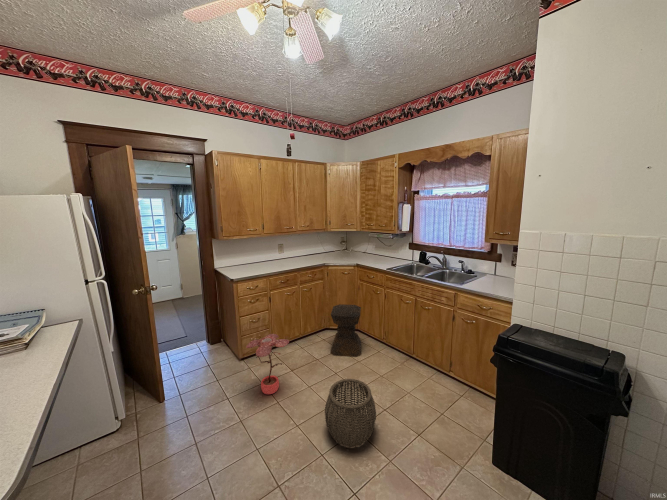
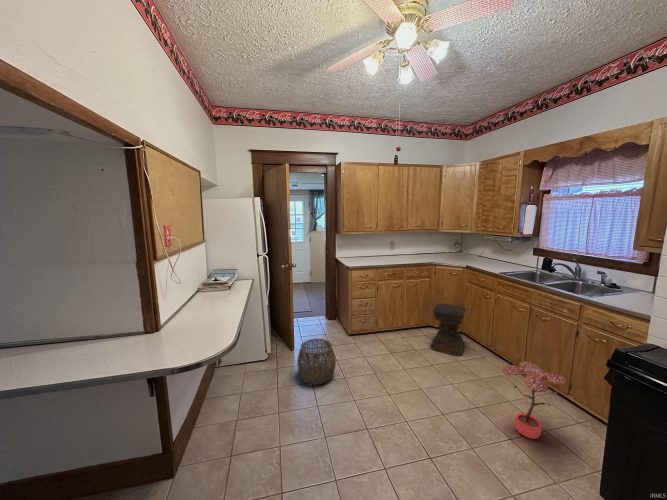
potted plant: present [246,334,289,394] -> present [502,361,567,439]
woven basket: present [325,379,376,447] -> present [297,339,336,385]

